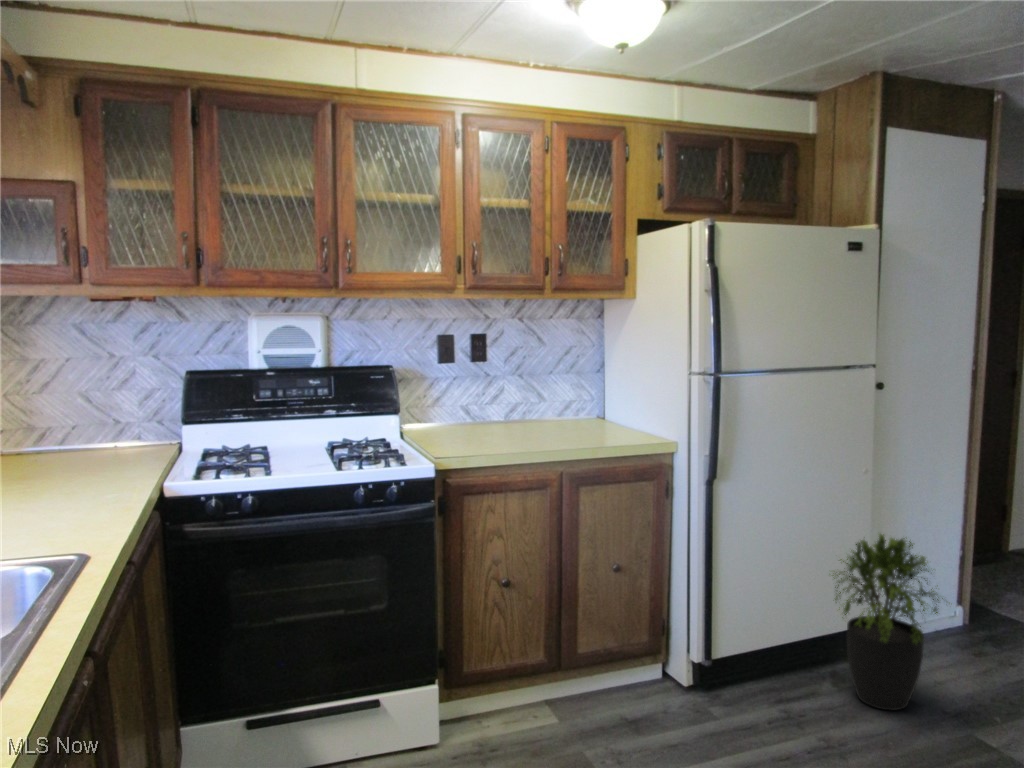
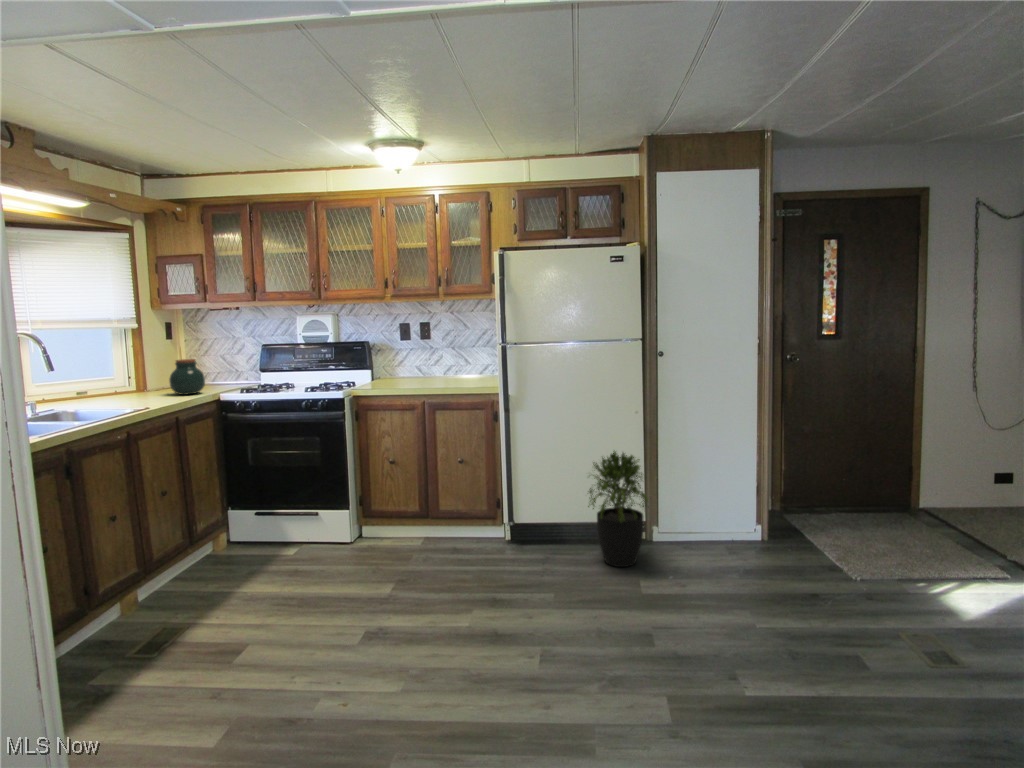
jar: none [48,405,128,485] -> present [169,359,205,395]

